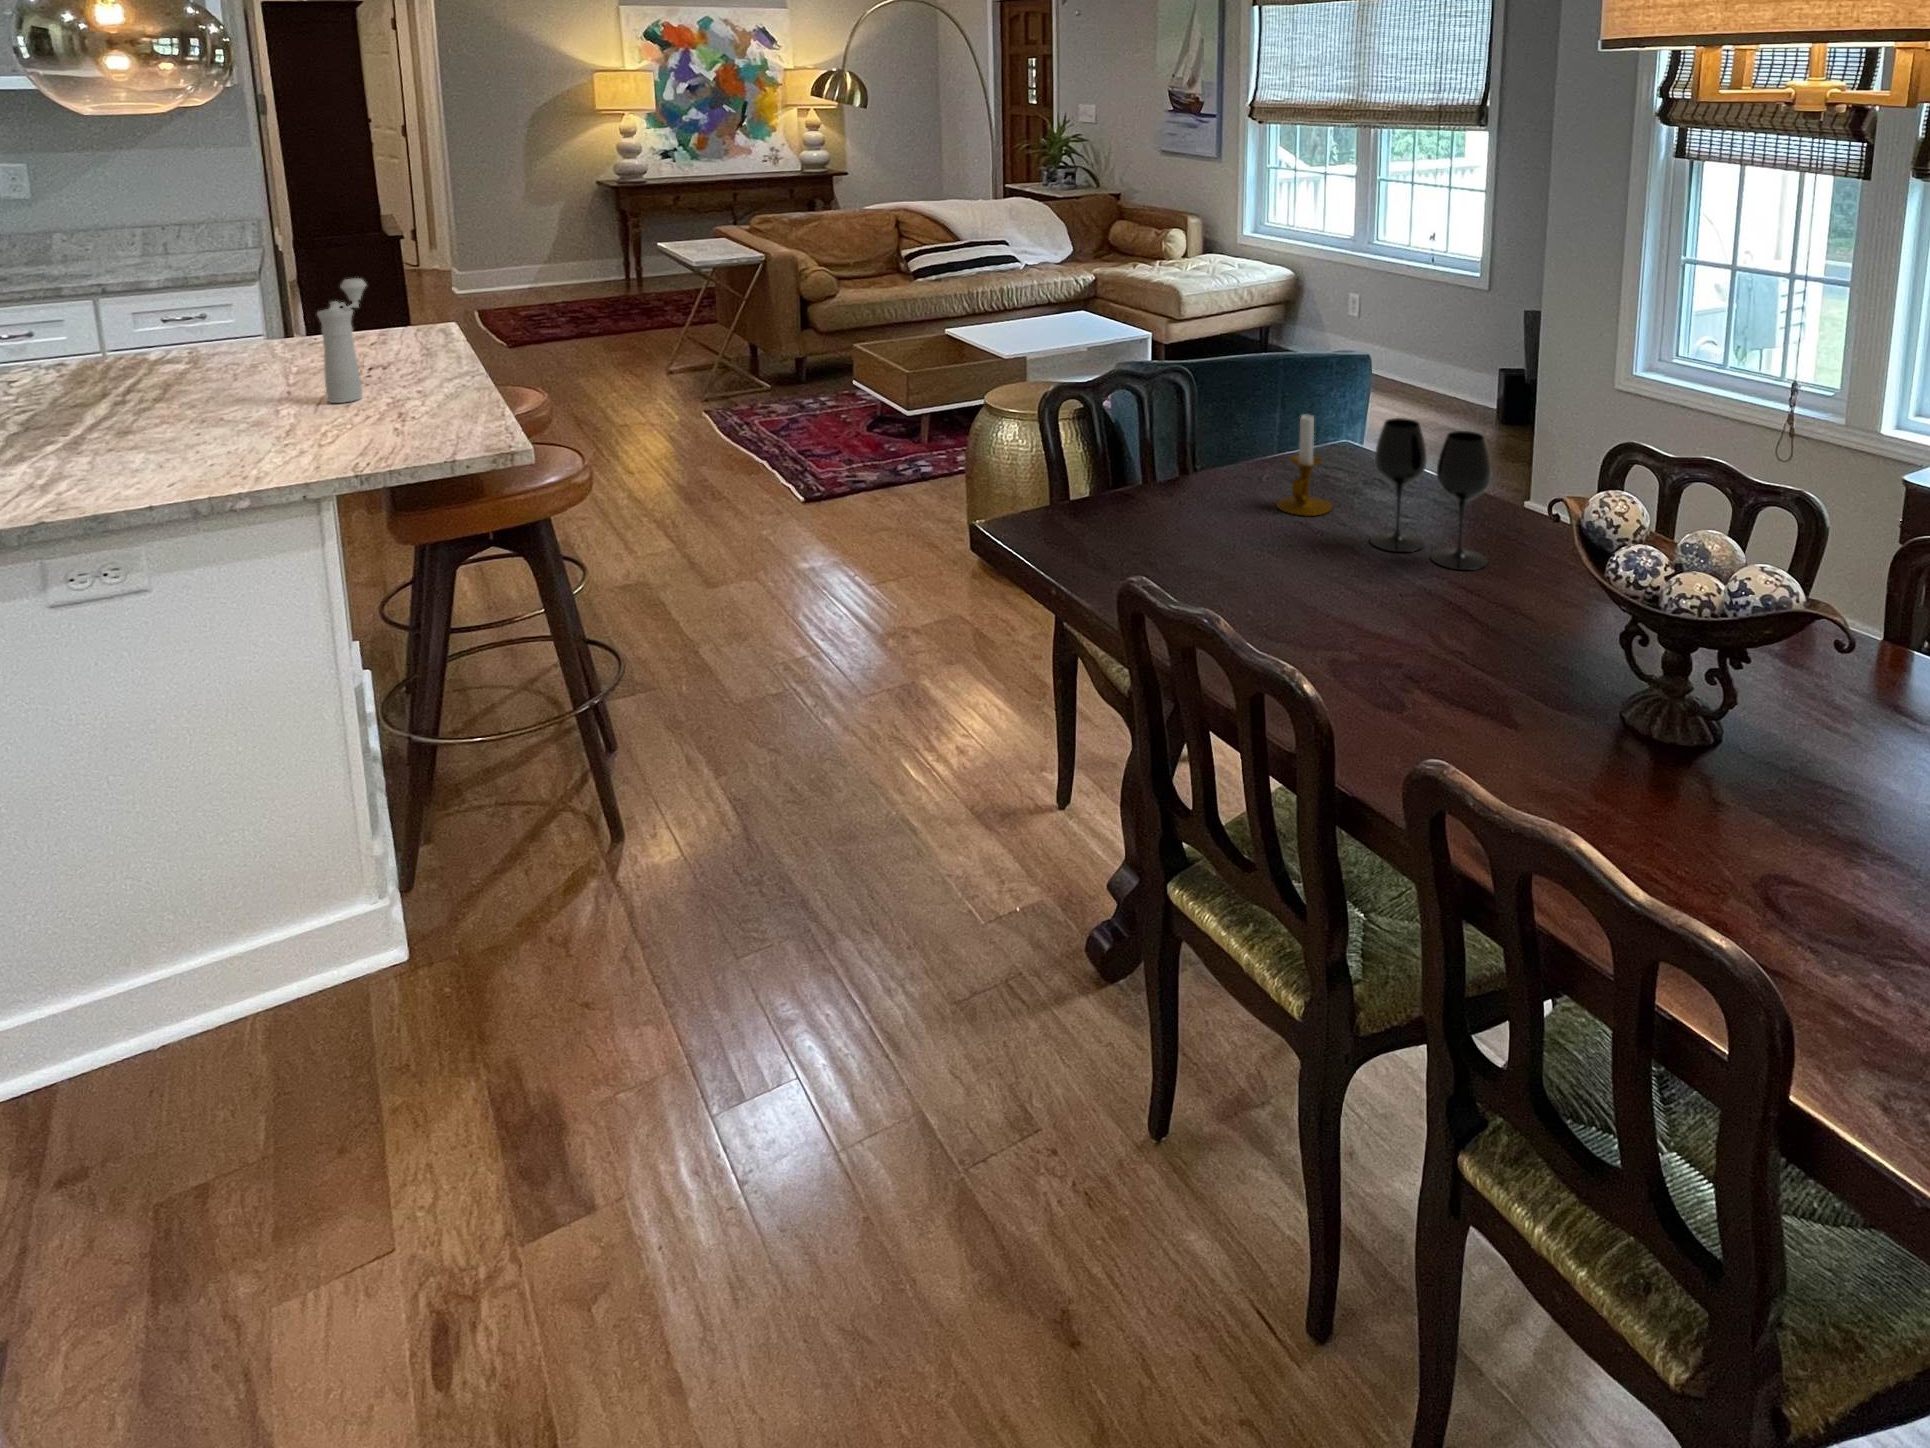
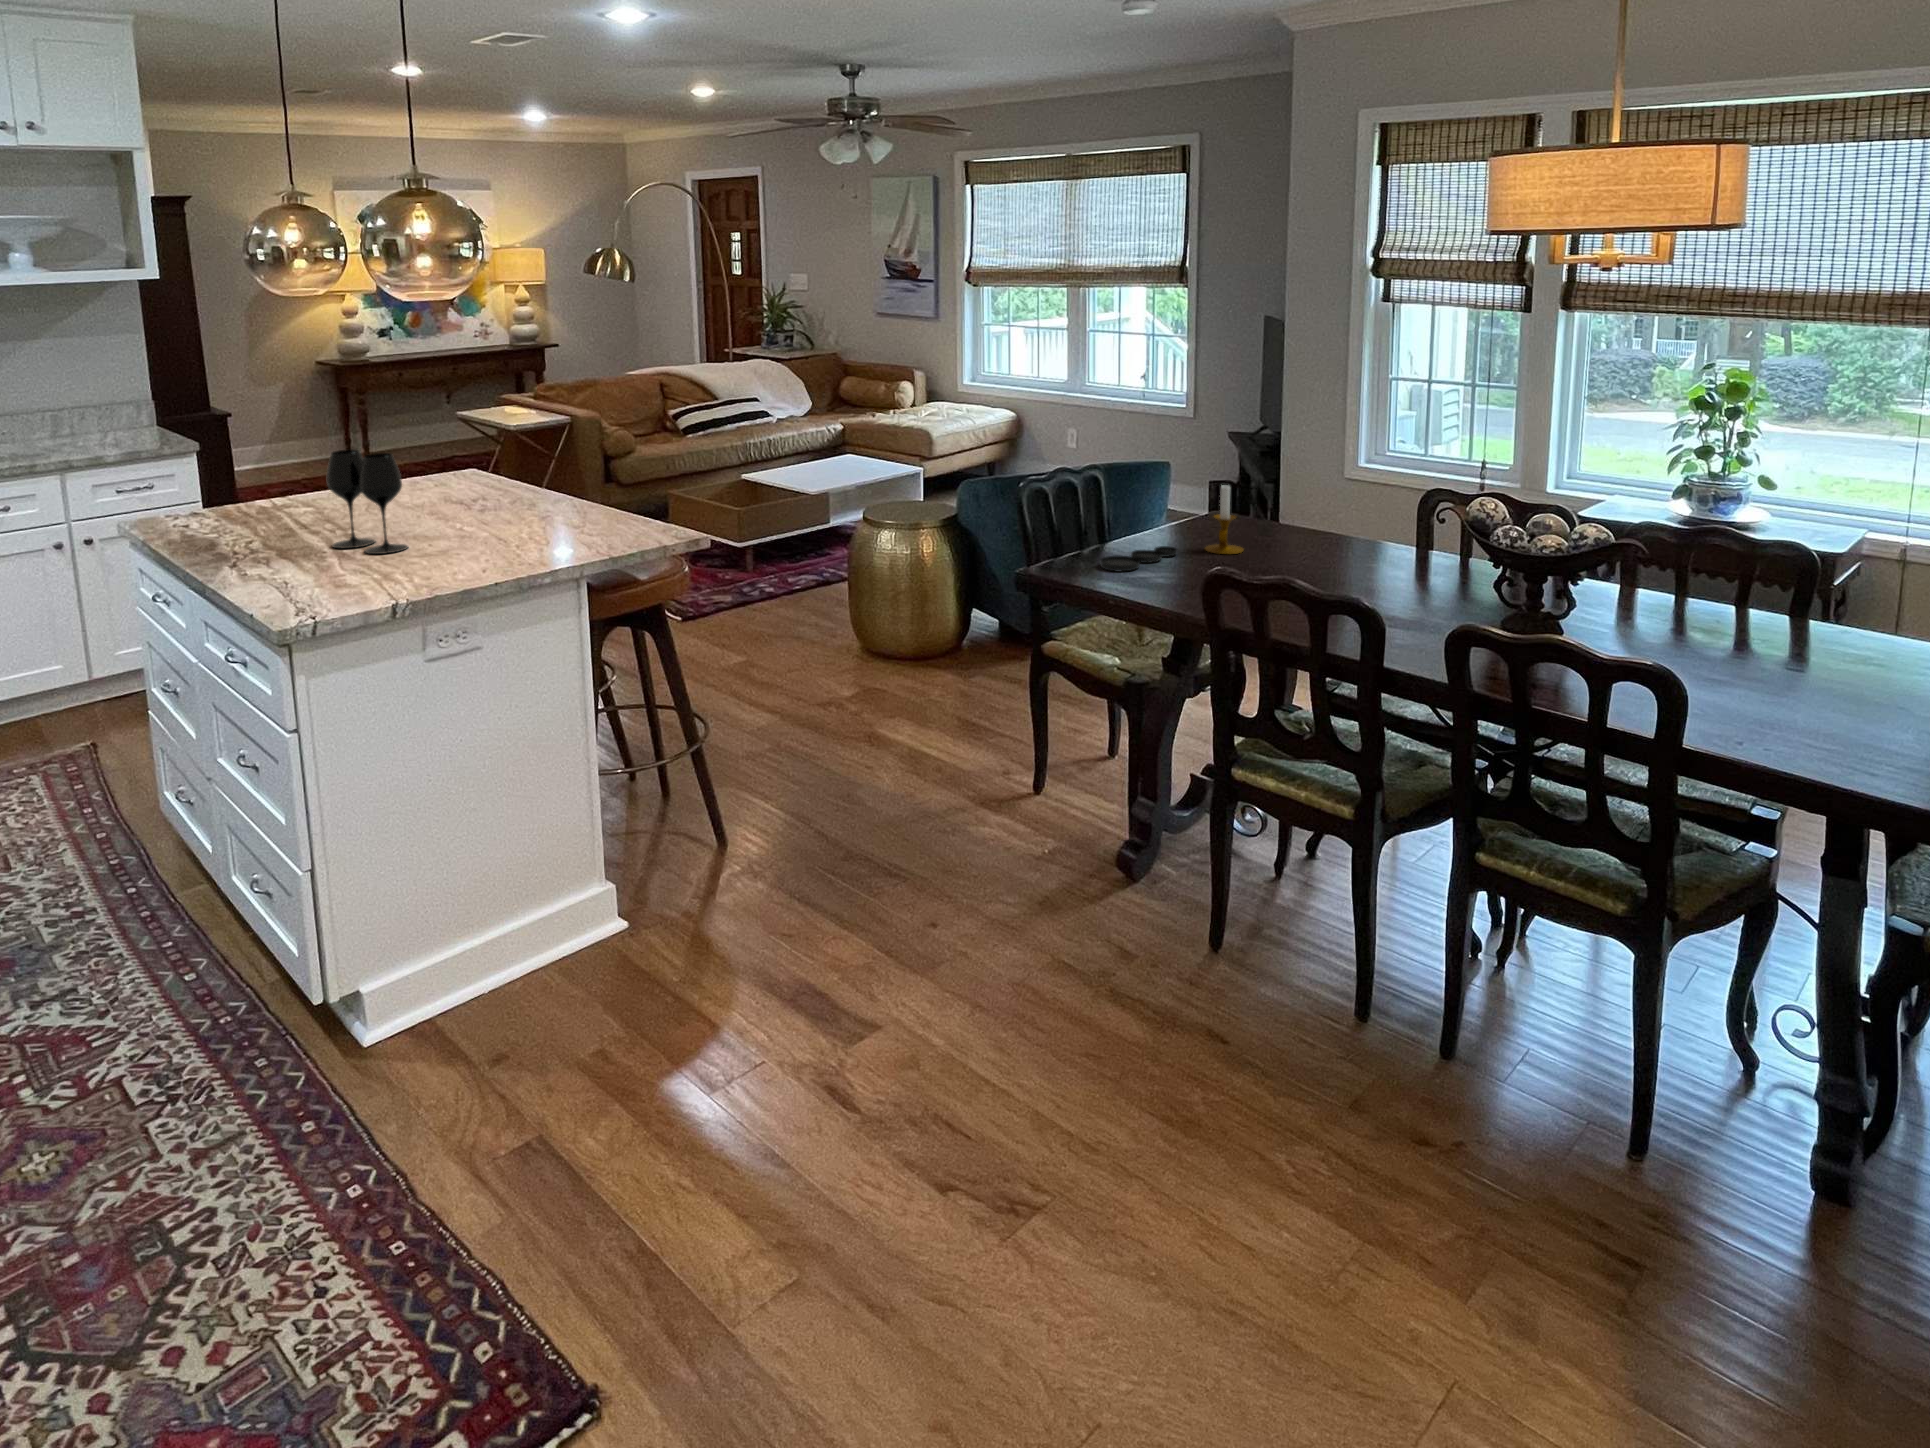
pepper mill: present [317,278,366,403] -> none [494,425,527,520]
wine glass: present [1370,418,1491,570] -> present [327,449,408,554]
plate: none [1102,494,1231,534] -> present [1101,546,1177,571]

